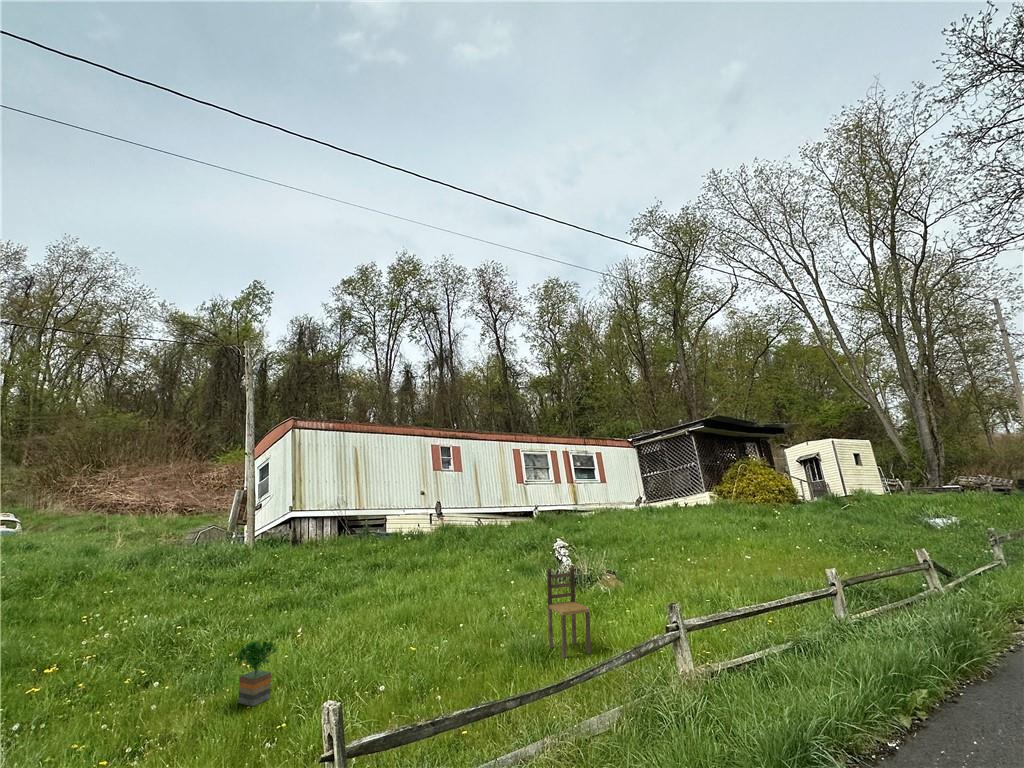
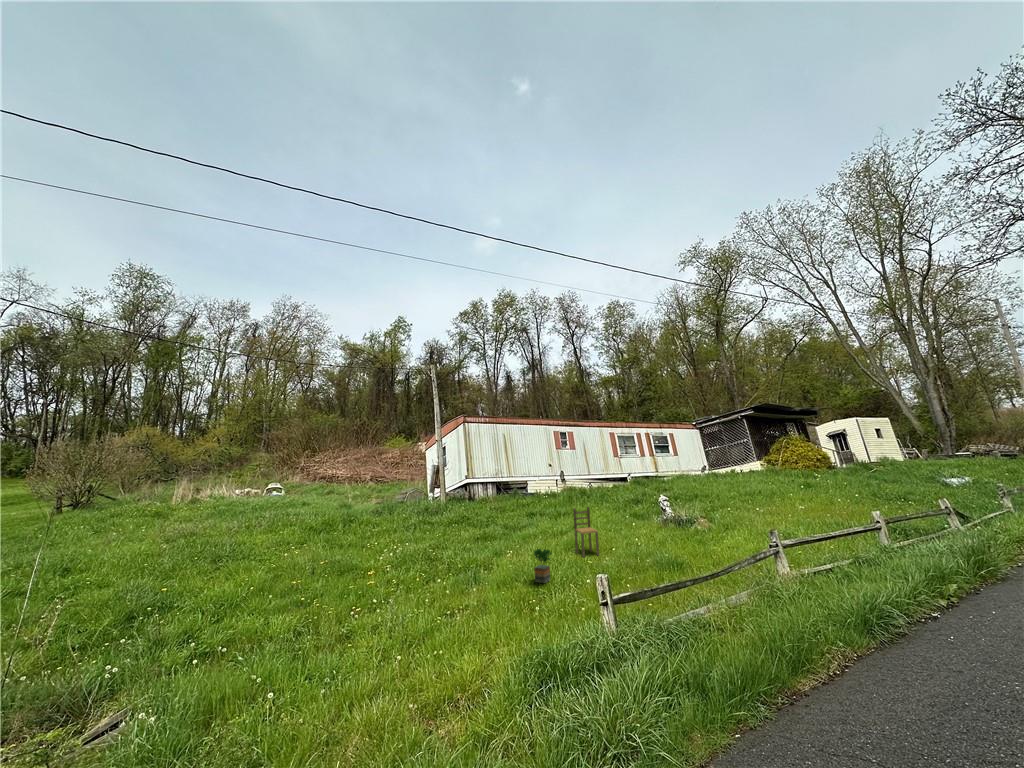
chair: present [547,566,591,658] -> present [573,507,599,557]

